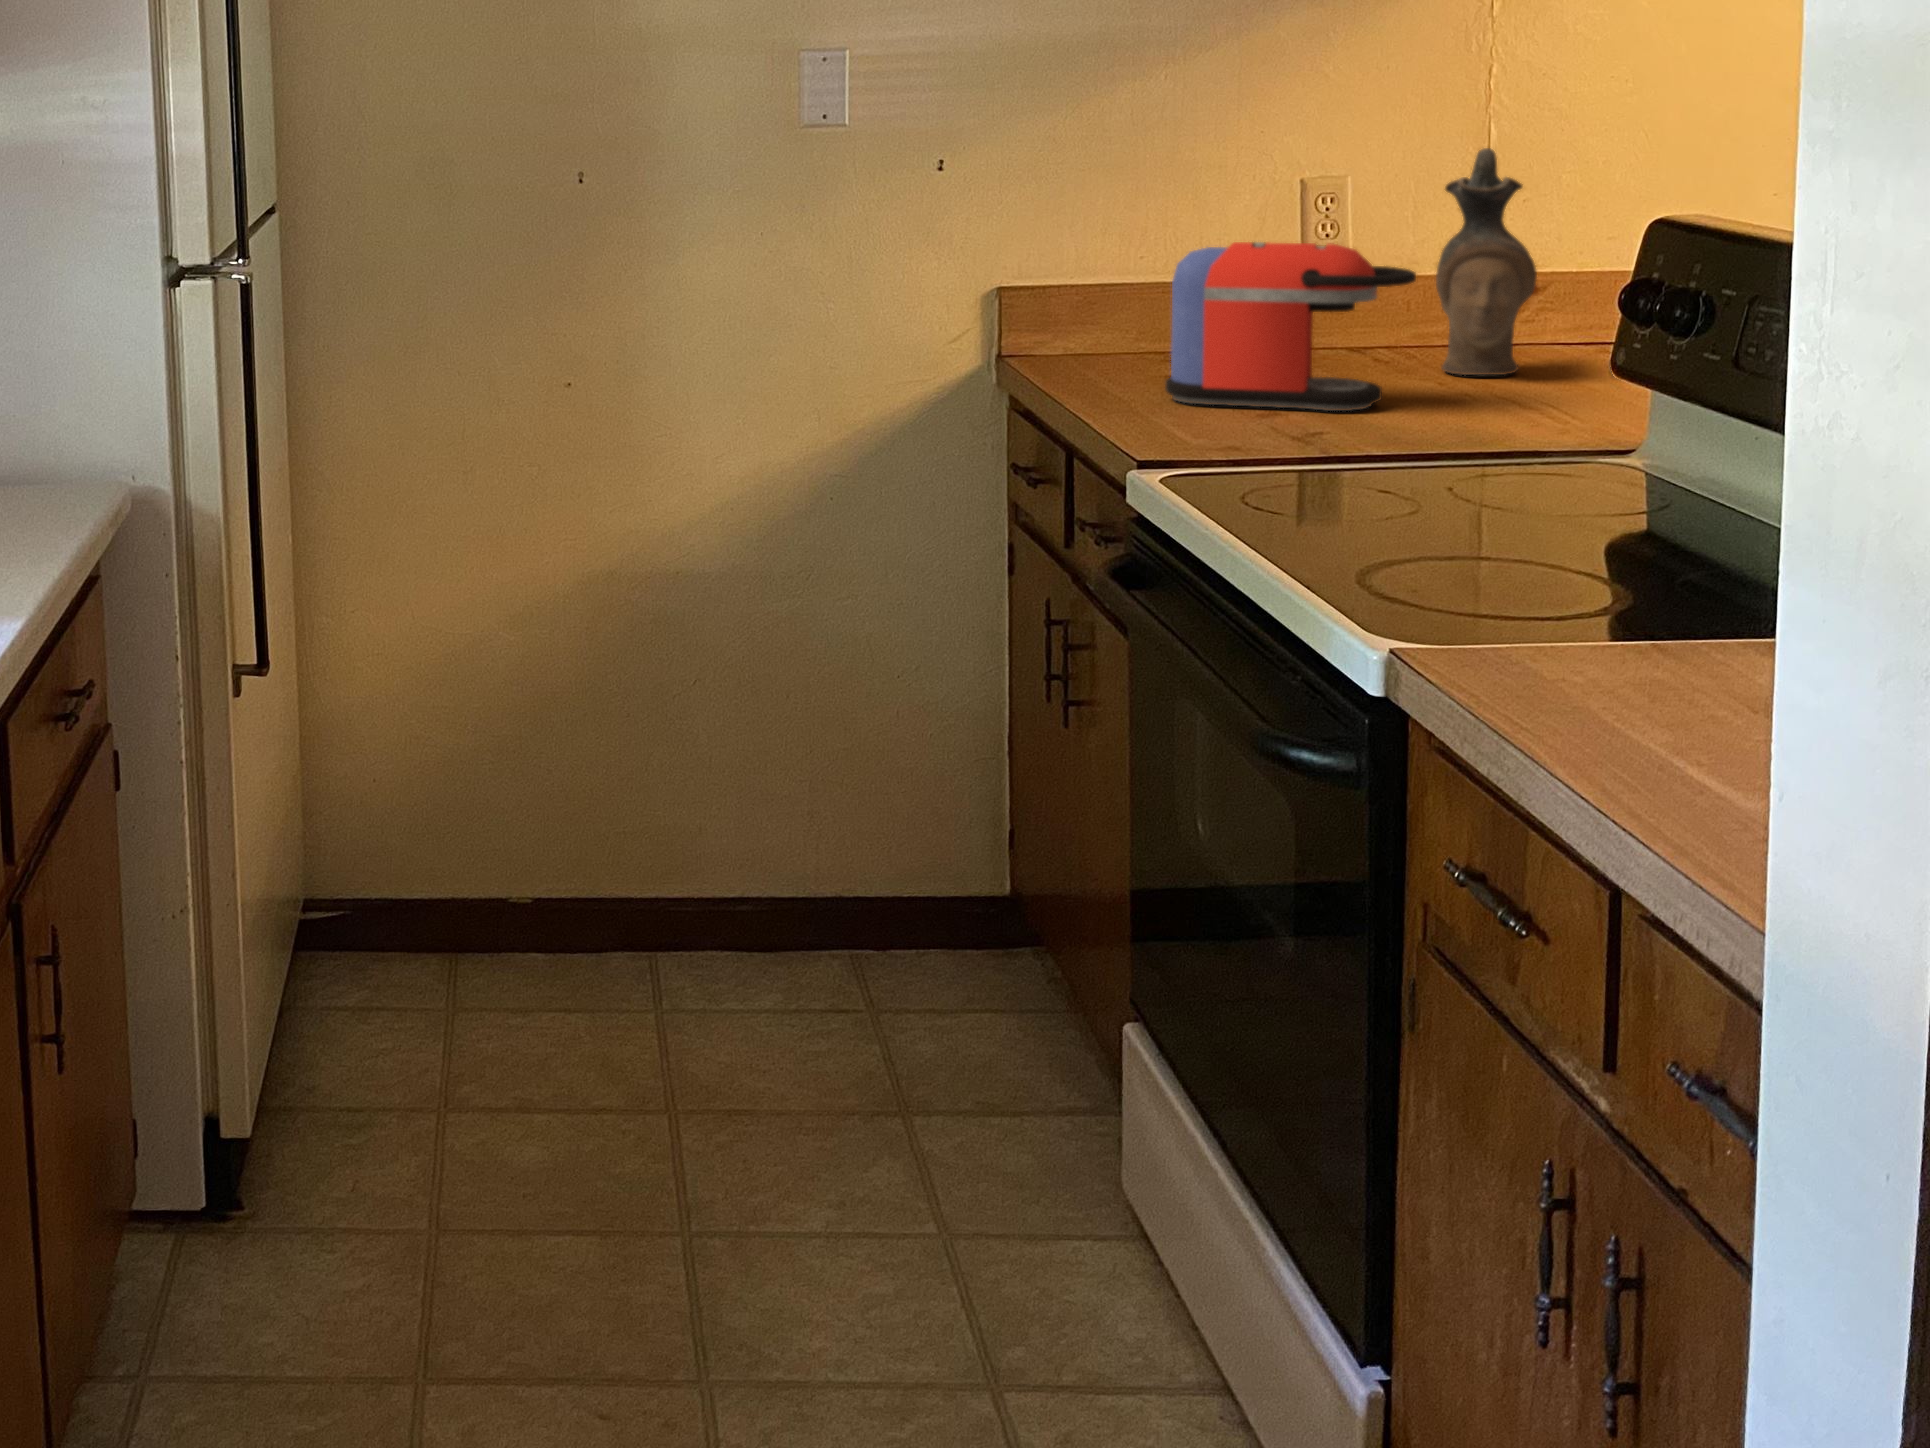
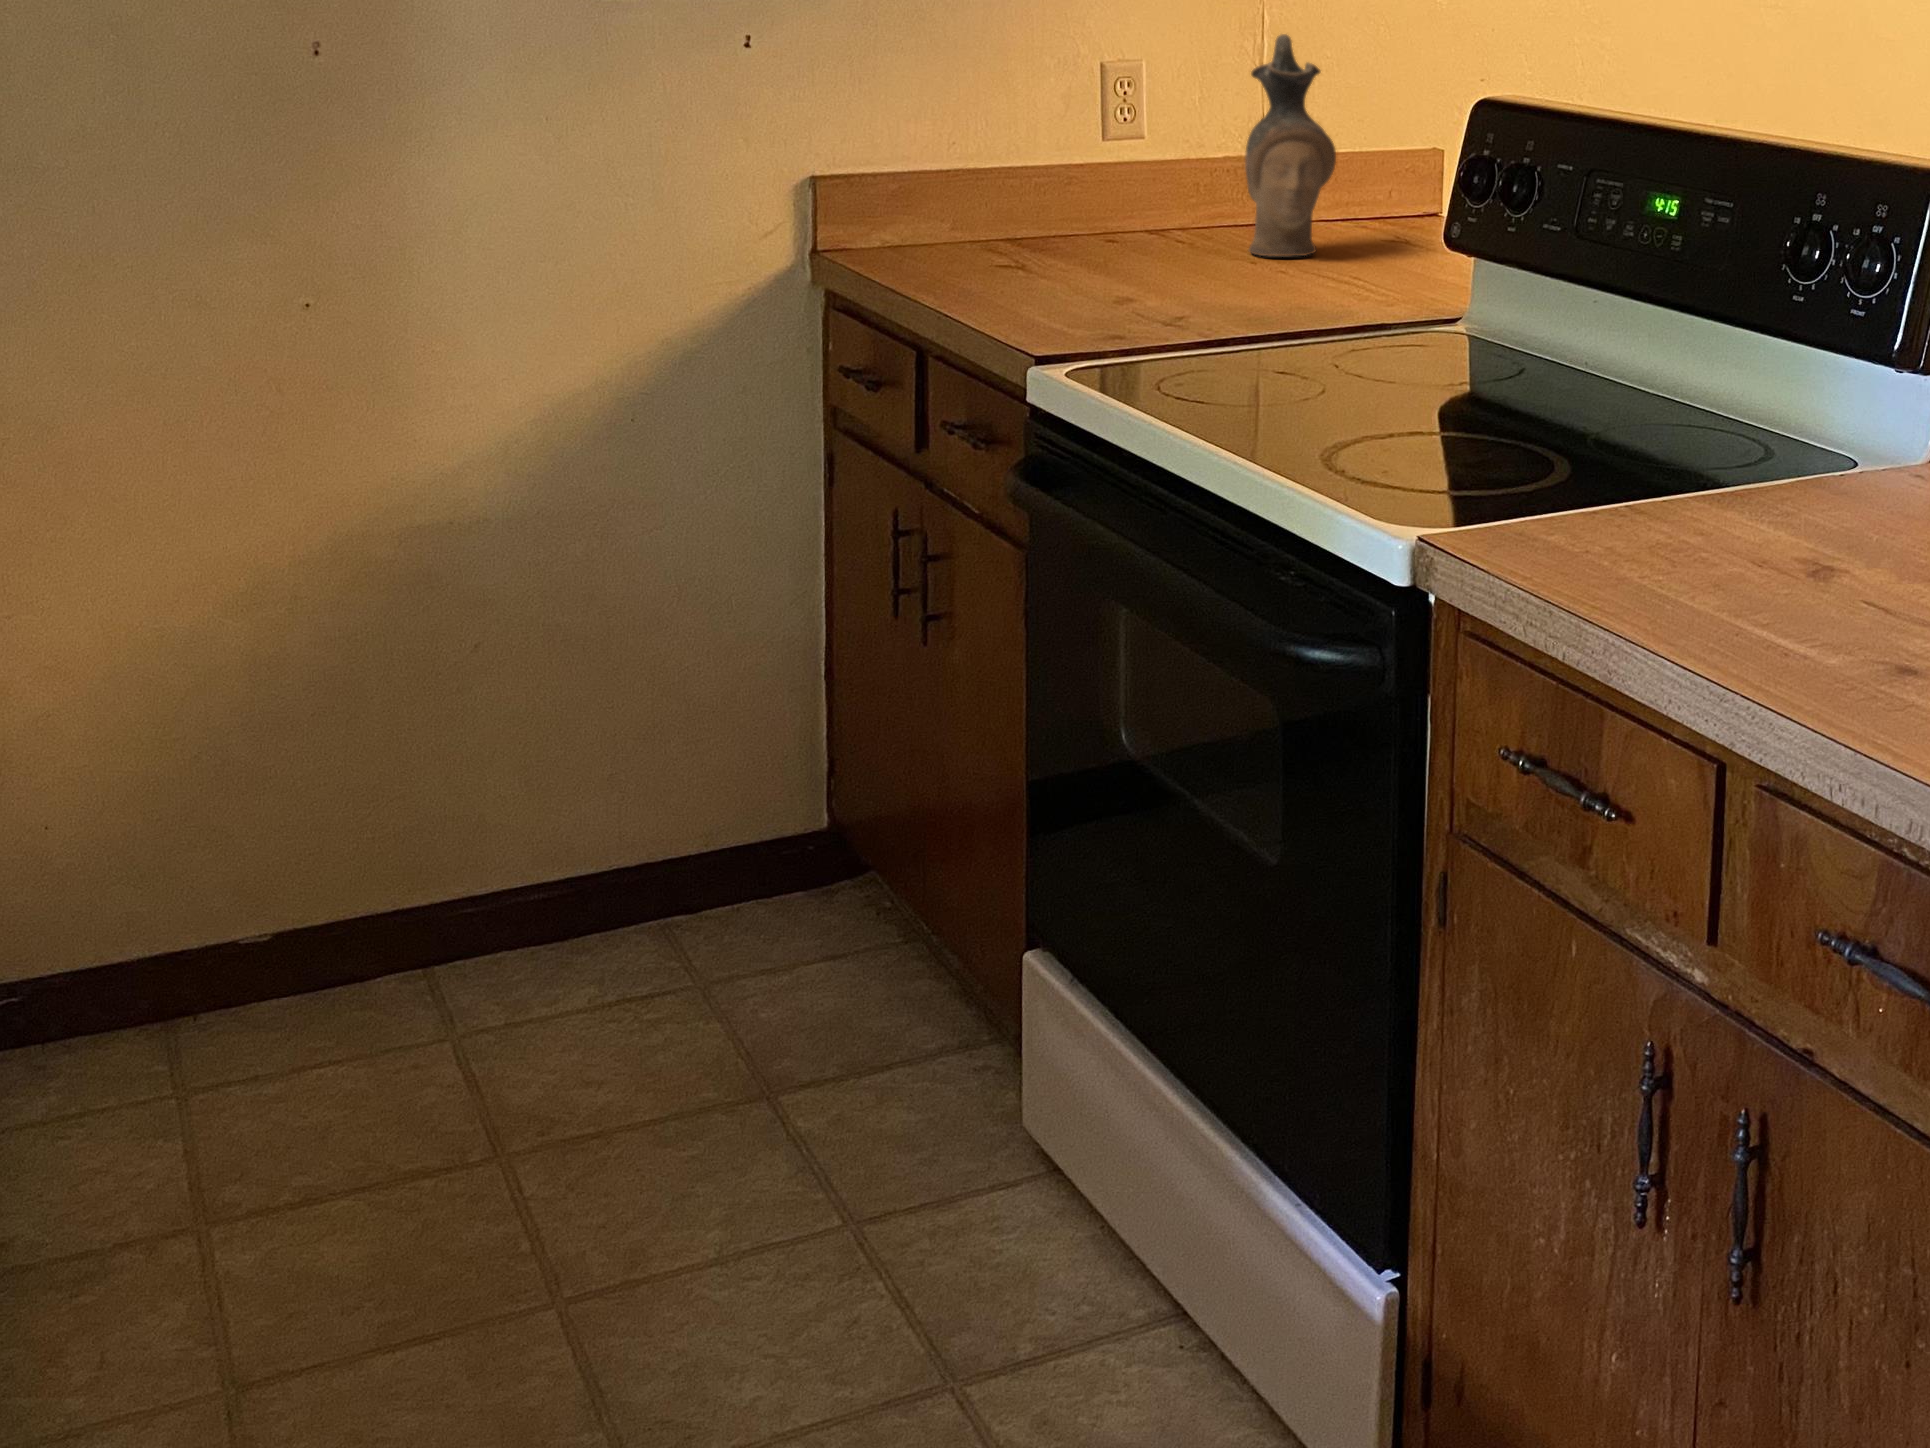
coffee maker: present [1165,242,1416,411] -> none [1012,124,1254,296]

